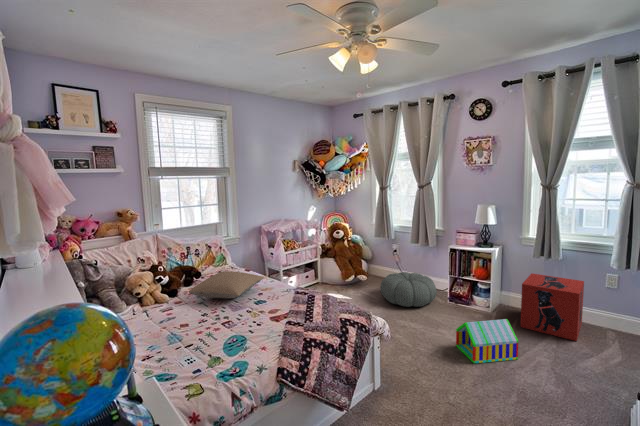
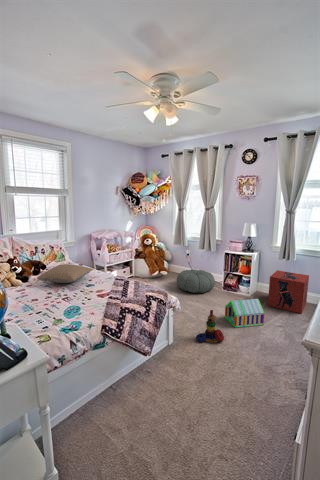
stacking toy: none [415,338,459,389] -> present [196,310,224,343]

